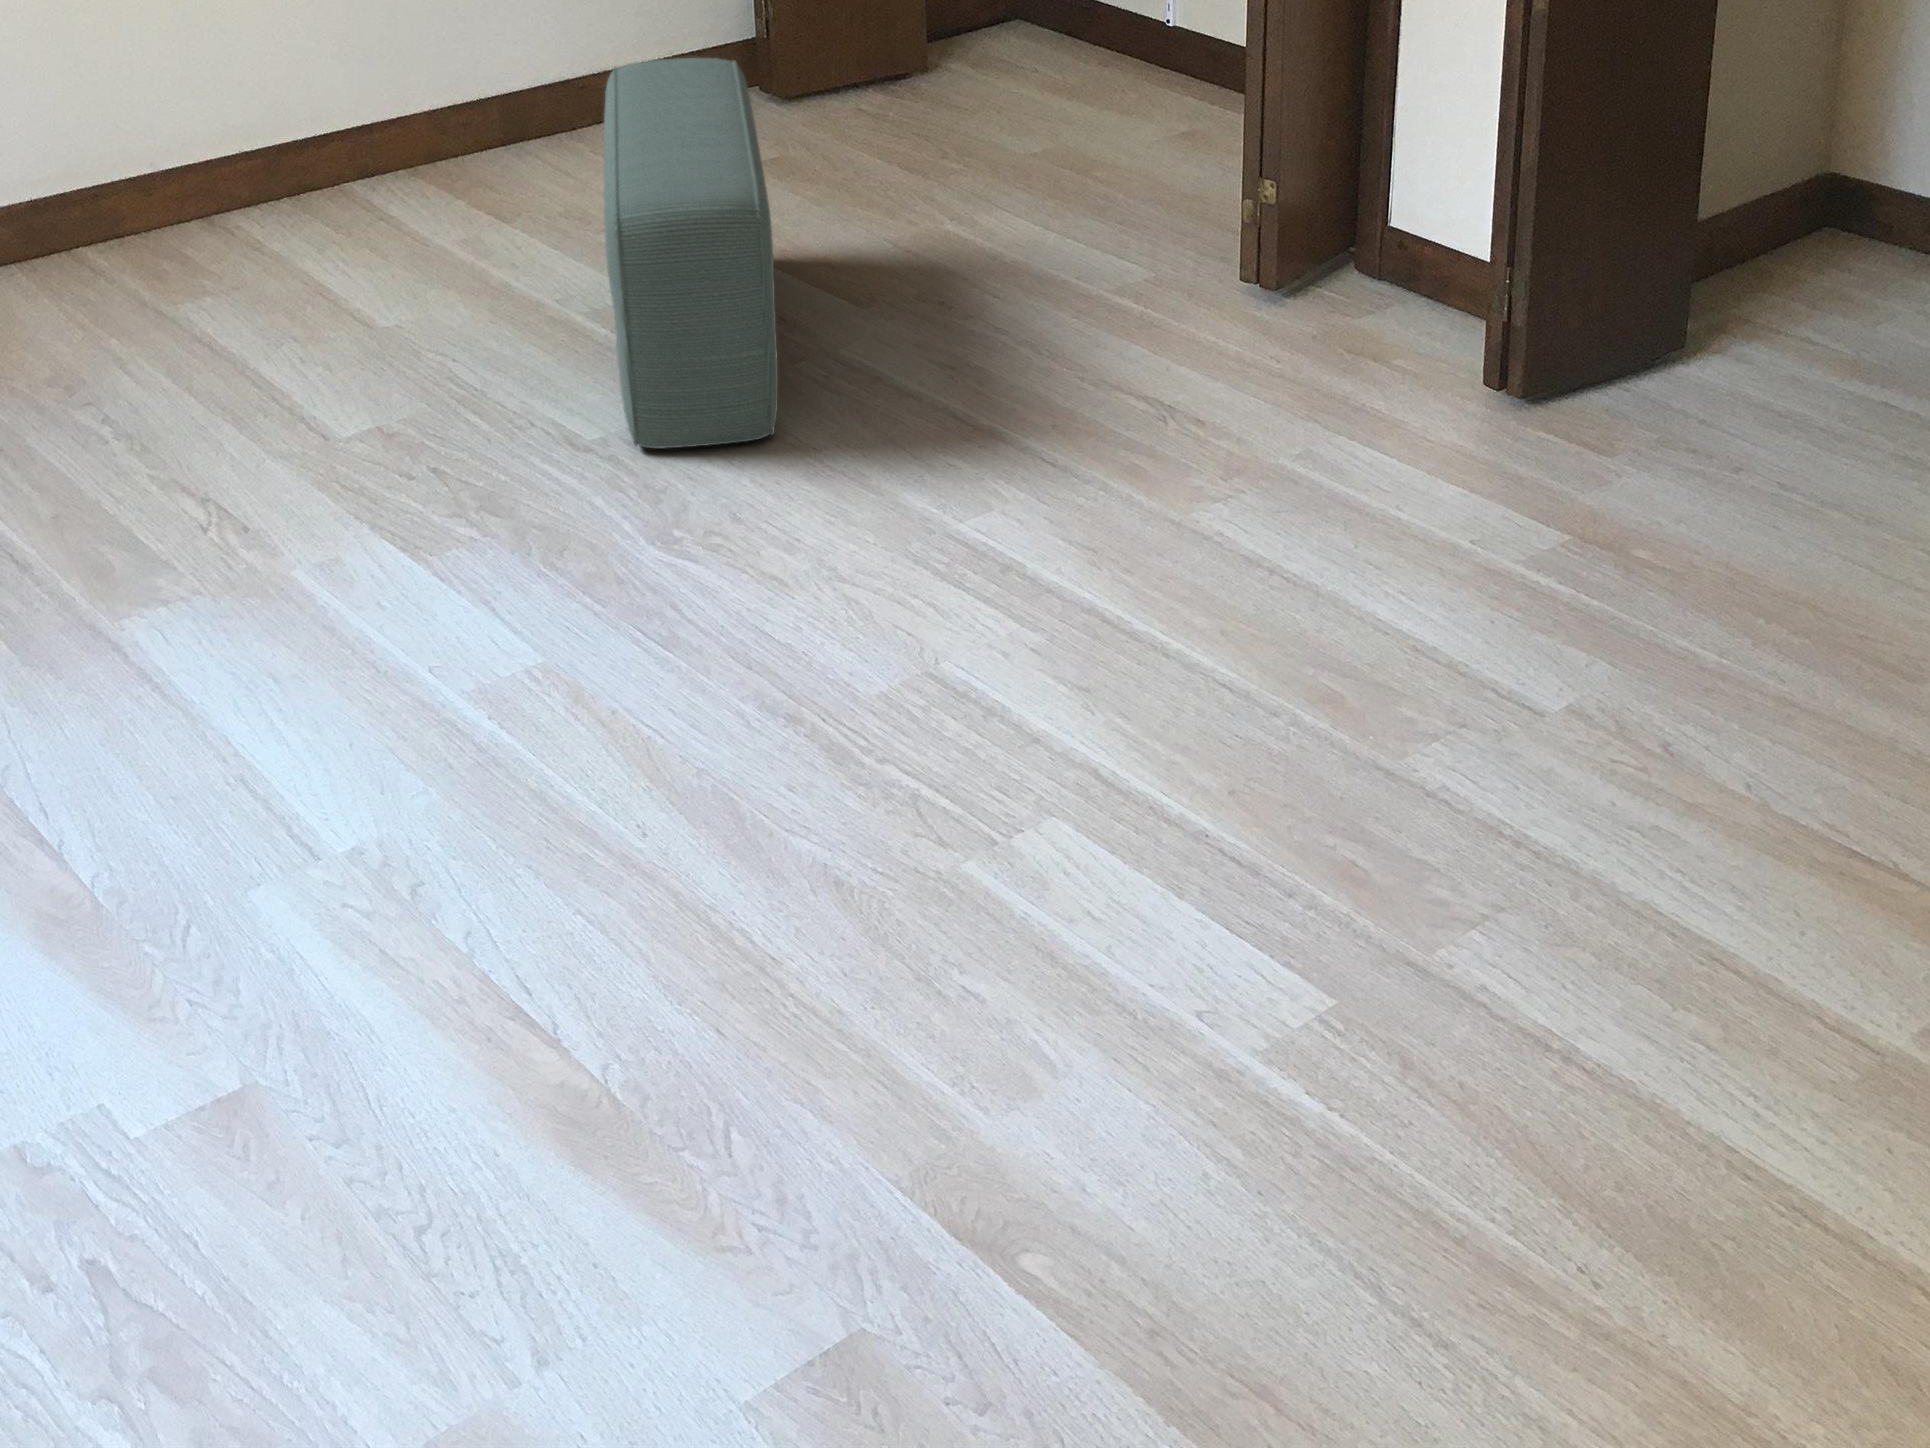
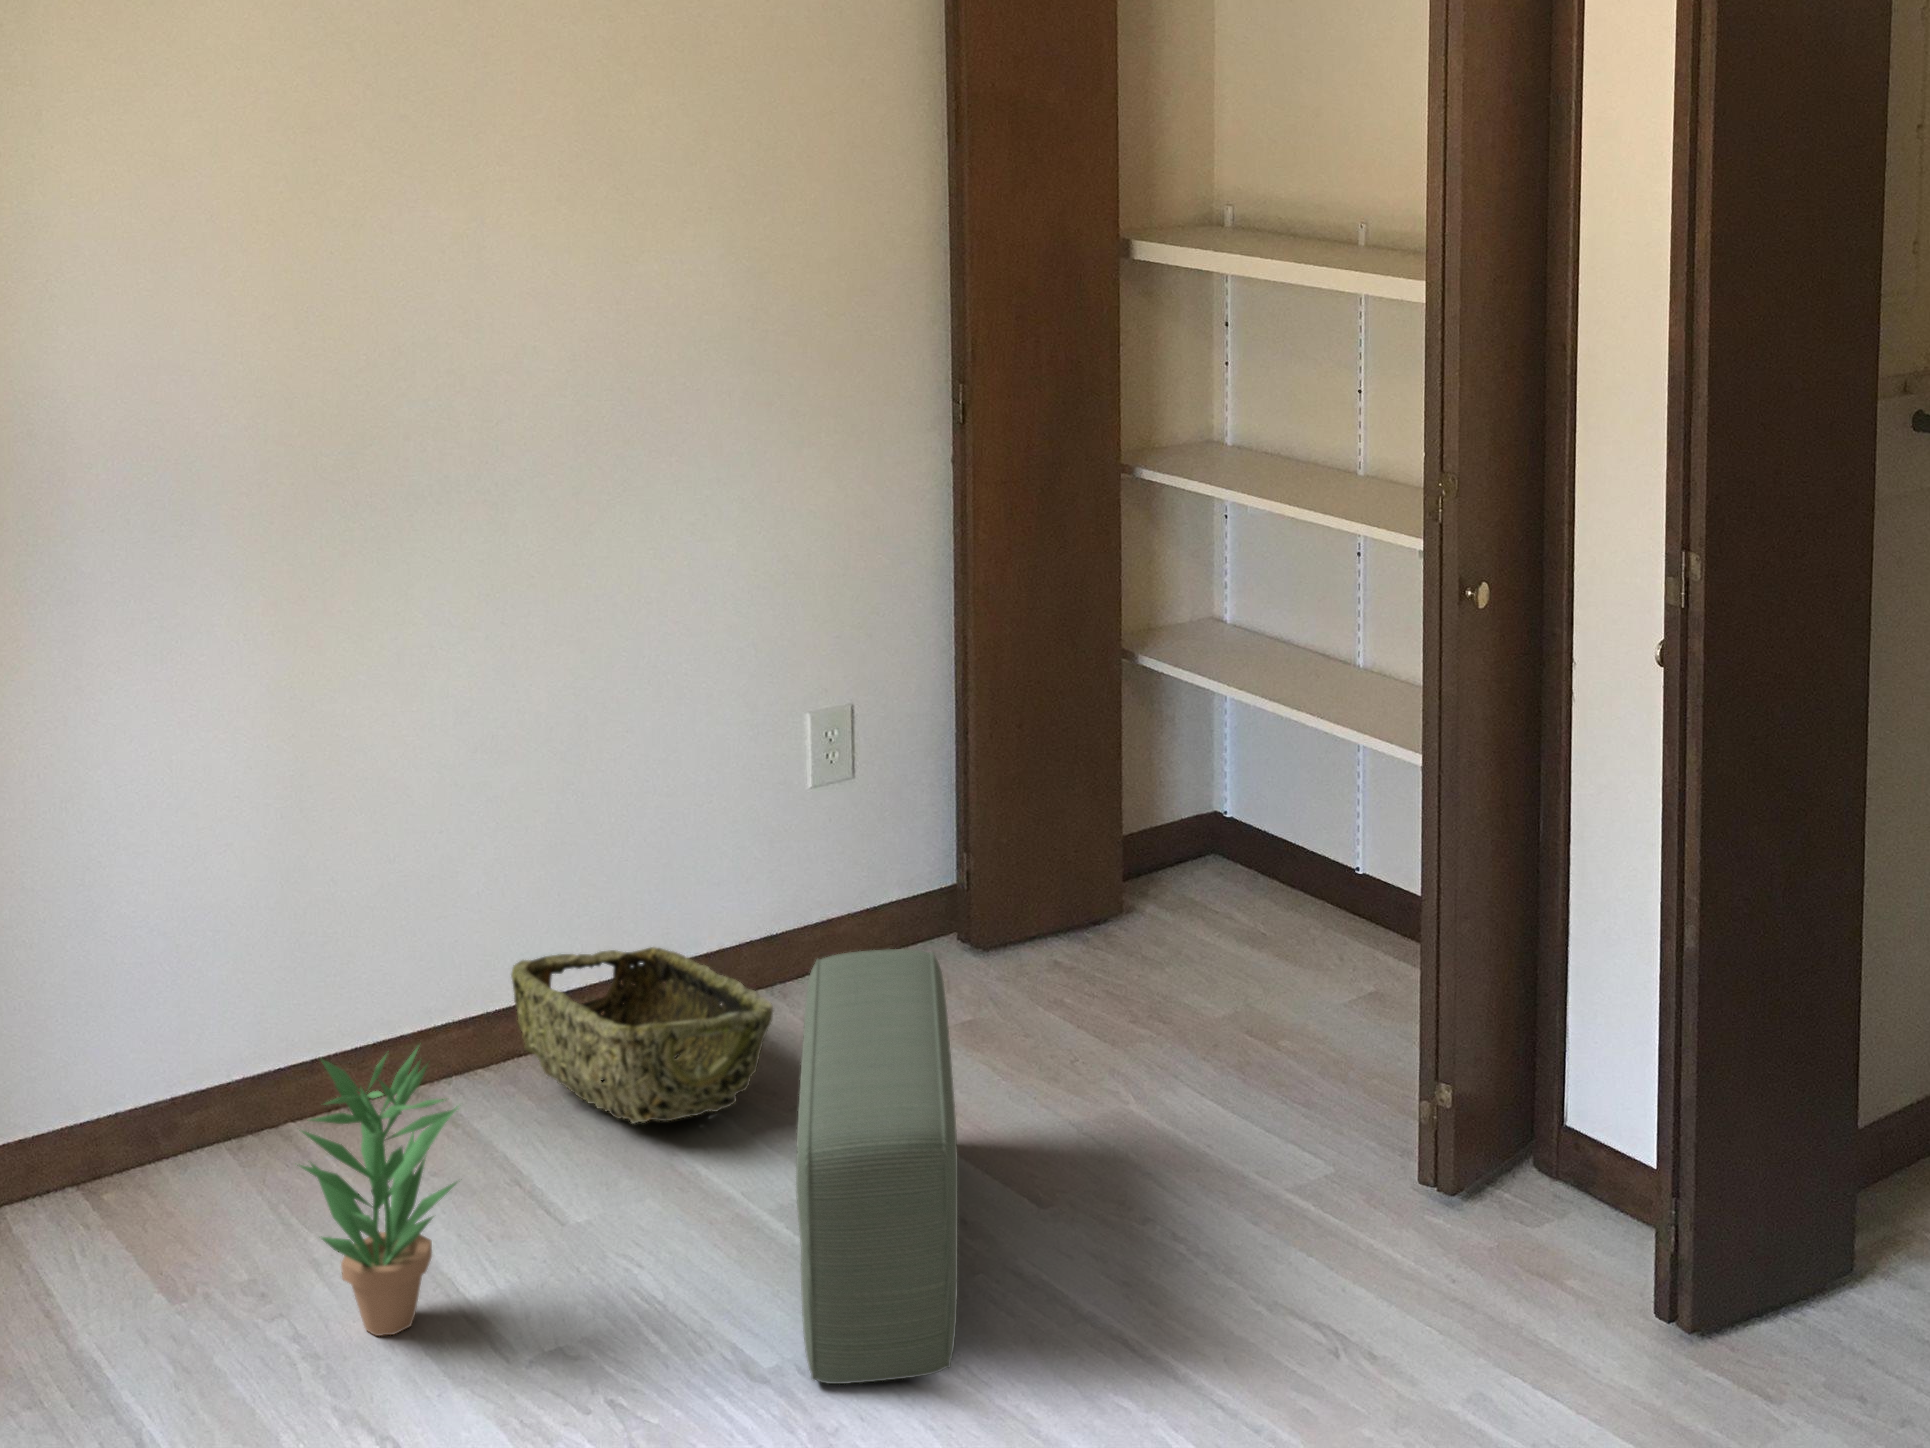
woven basket: none [295,84,571,243] -> present [511,947,773,1124]
potted plant: none [81,121,260,417] -> present [297,1049,458,1336]

